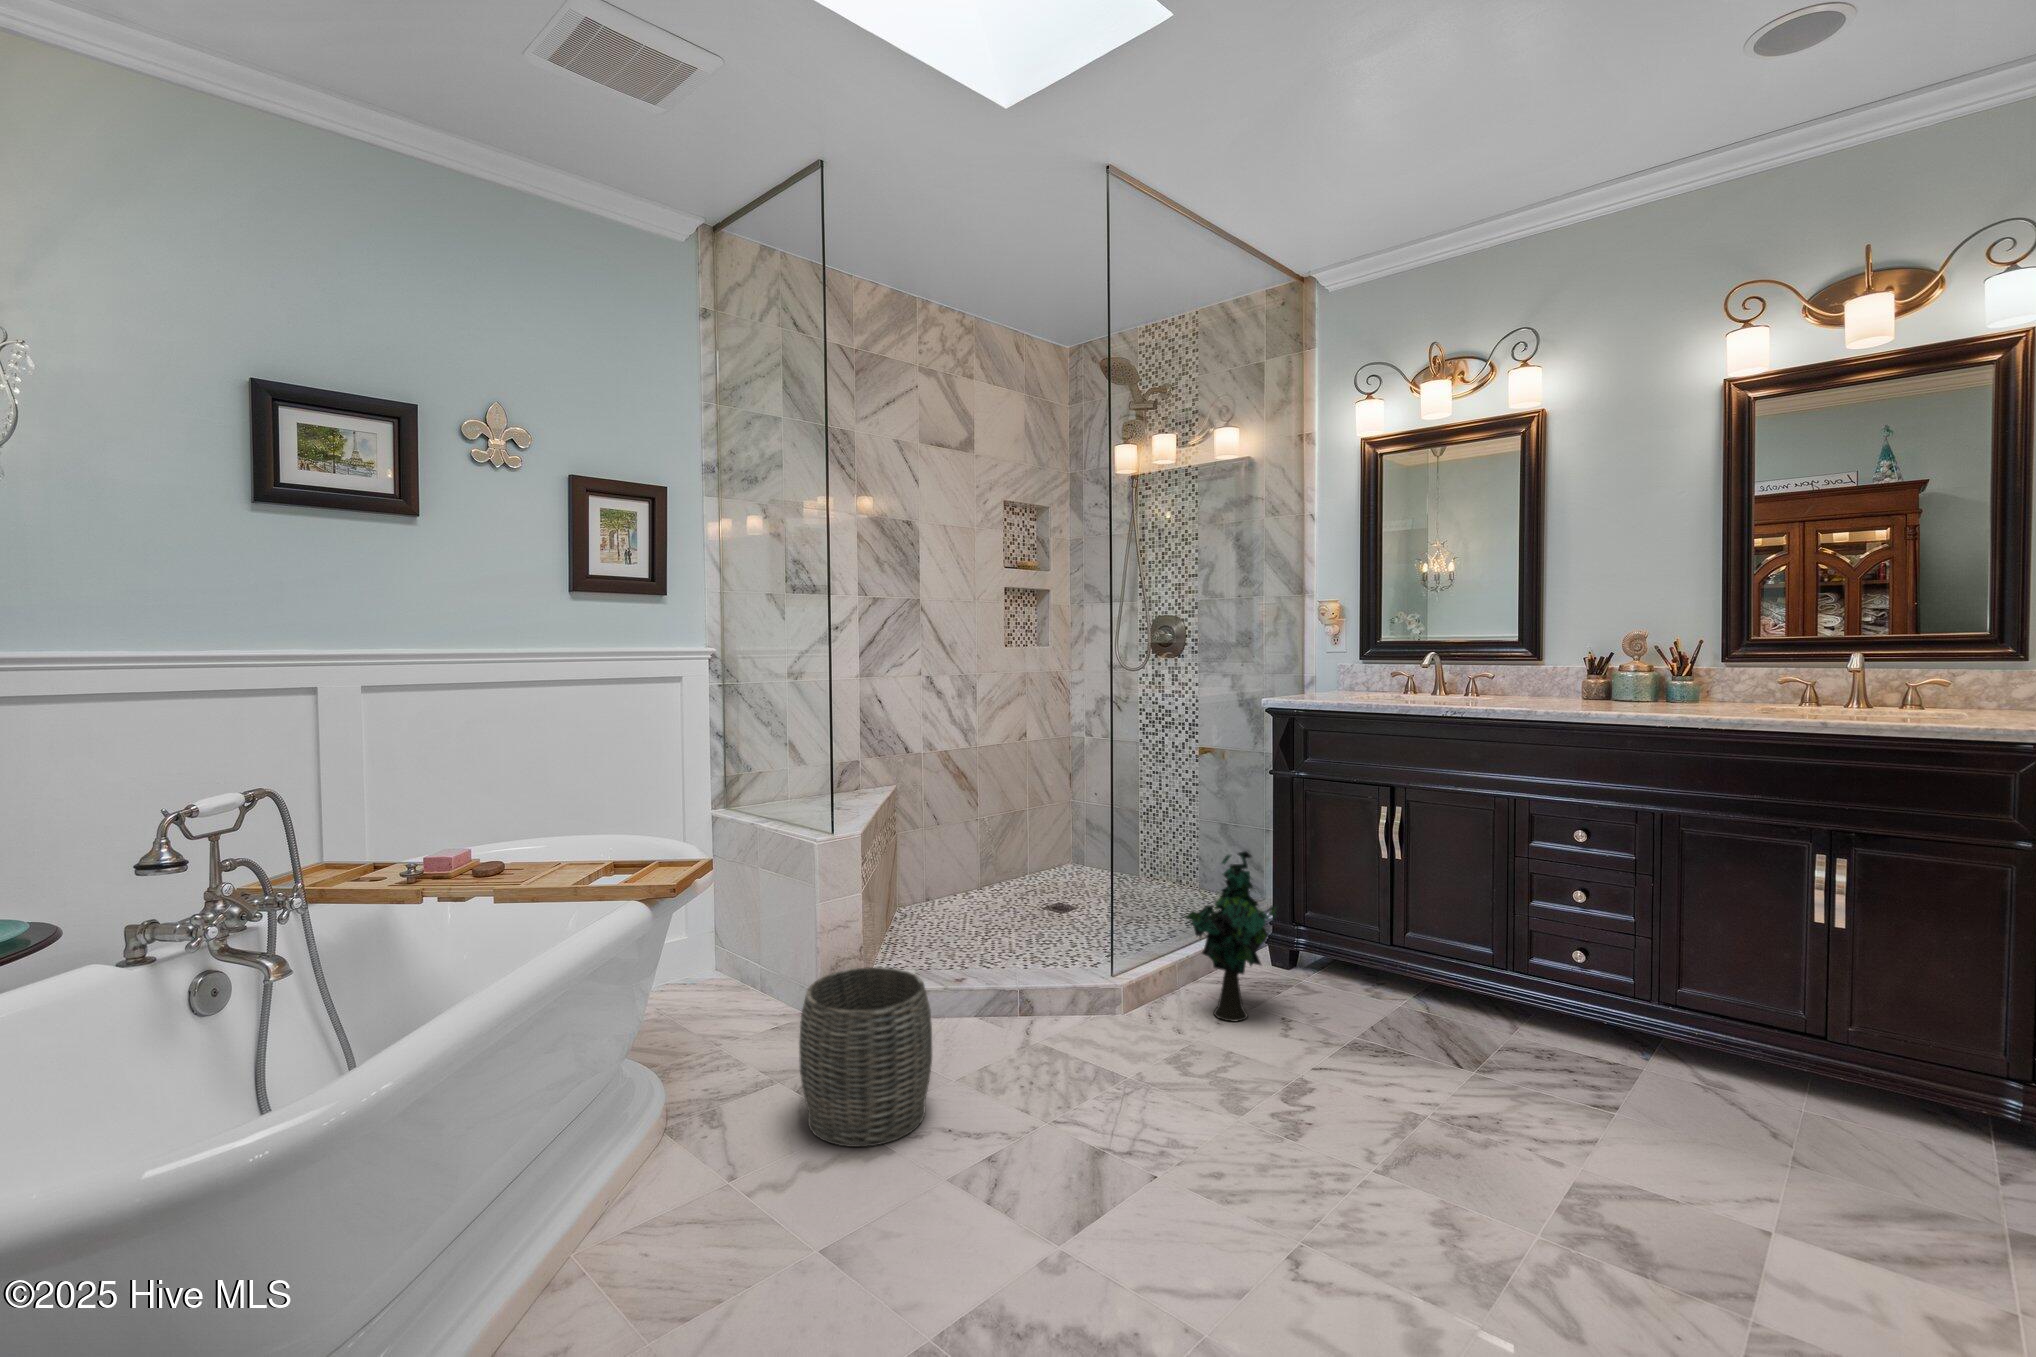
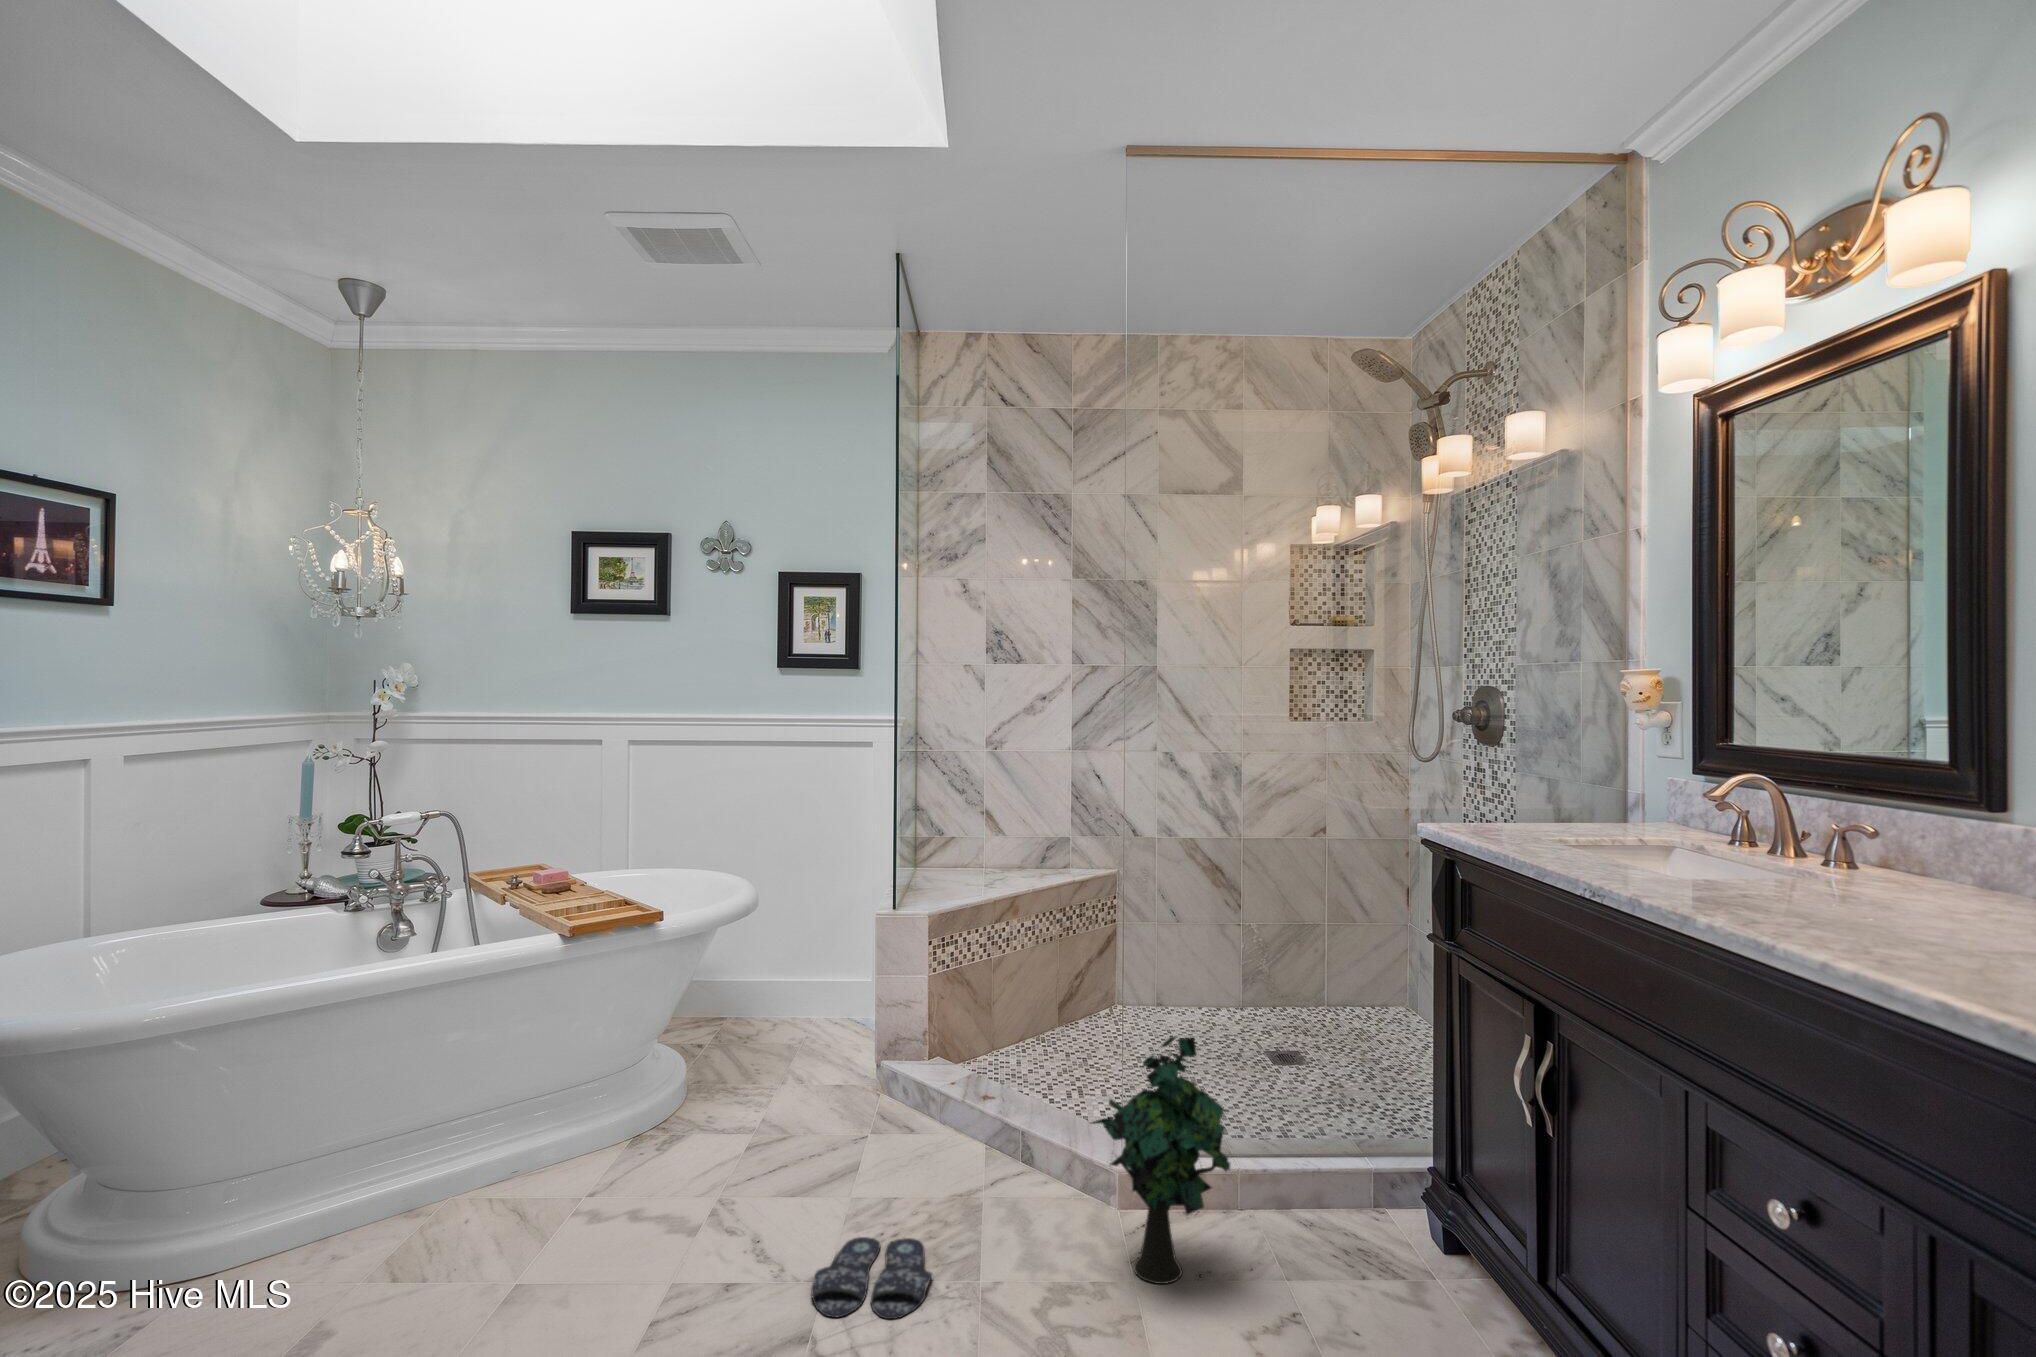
woven basket: present [799,967,932,1147] -> none [638,1030,770,1203]
slippers: none [1072,1065,1191,1123] -> present [811,1237,932,1319]

